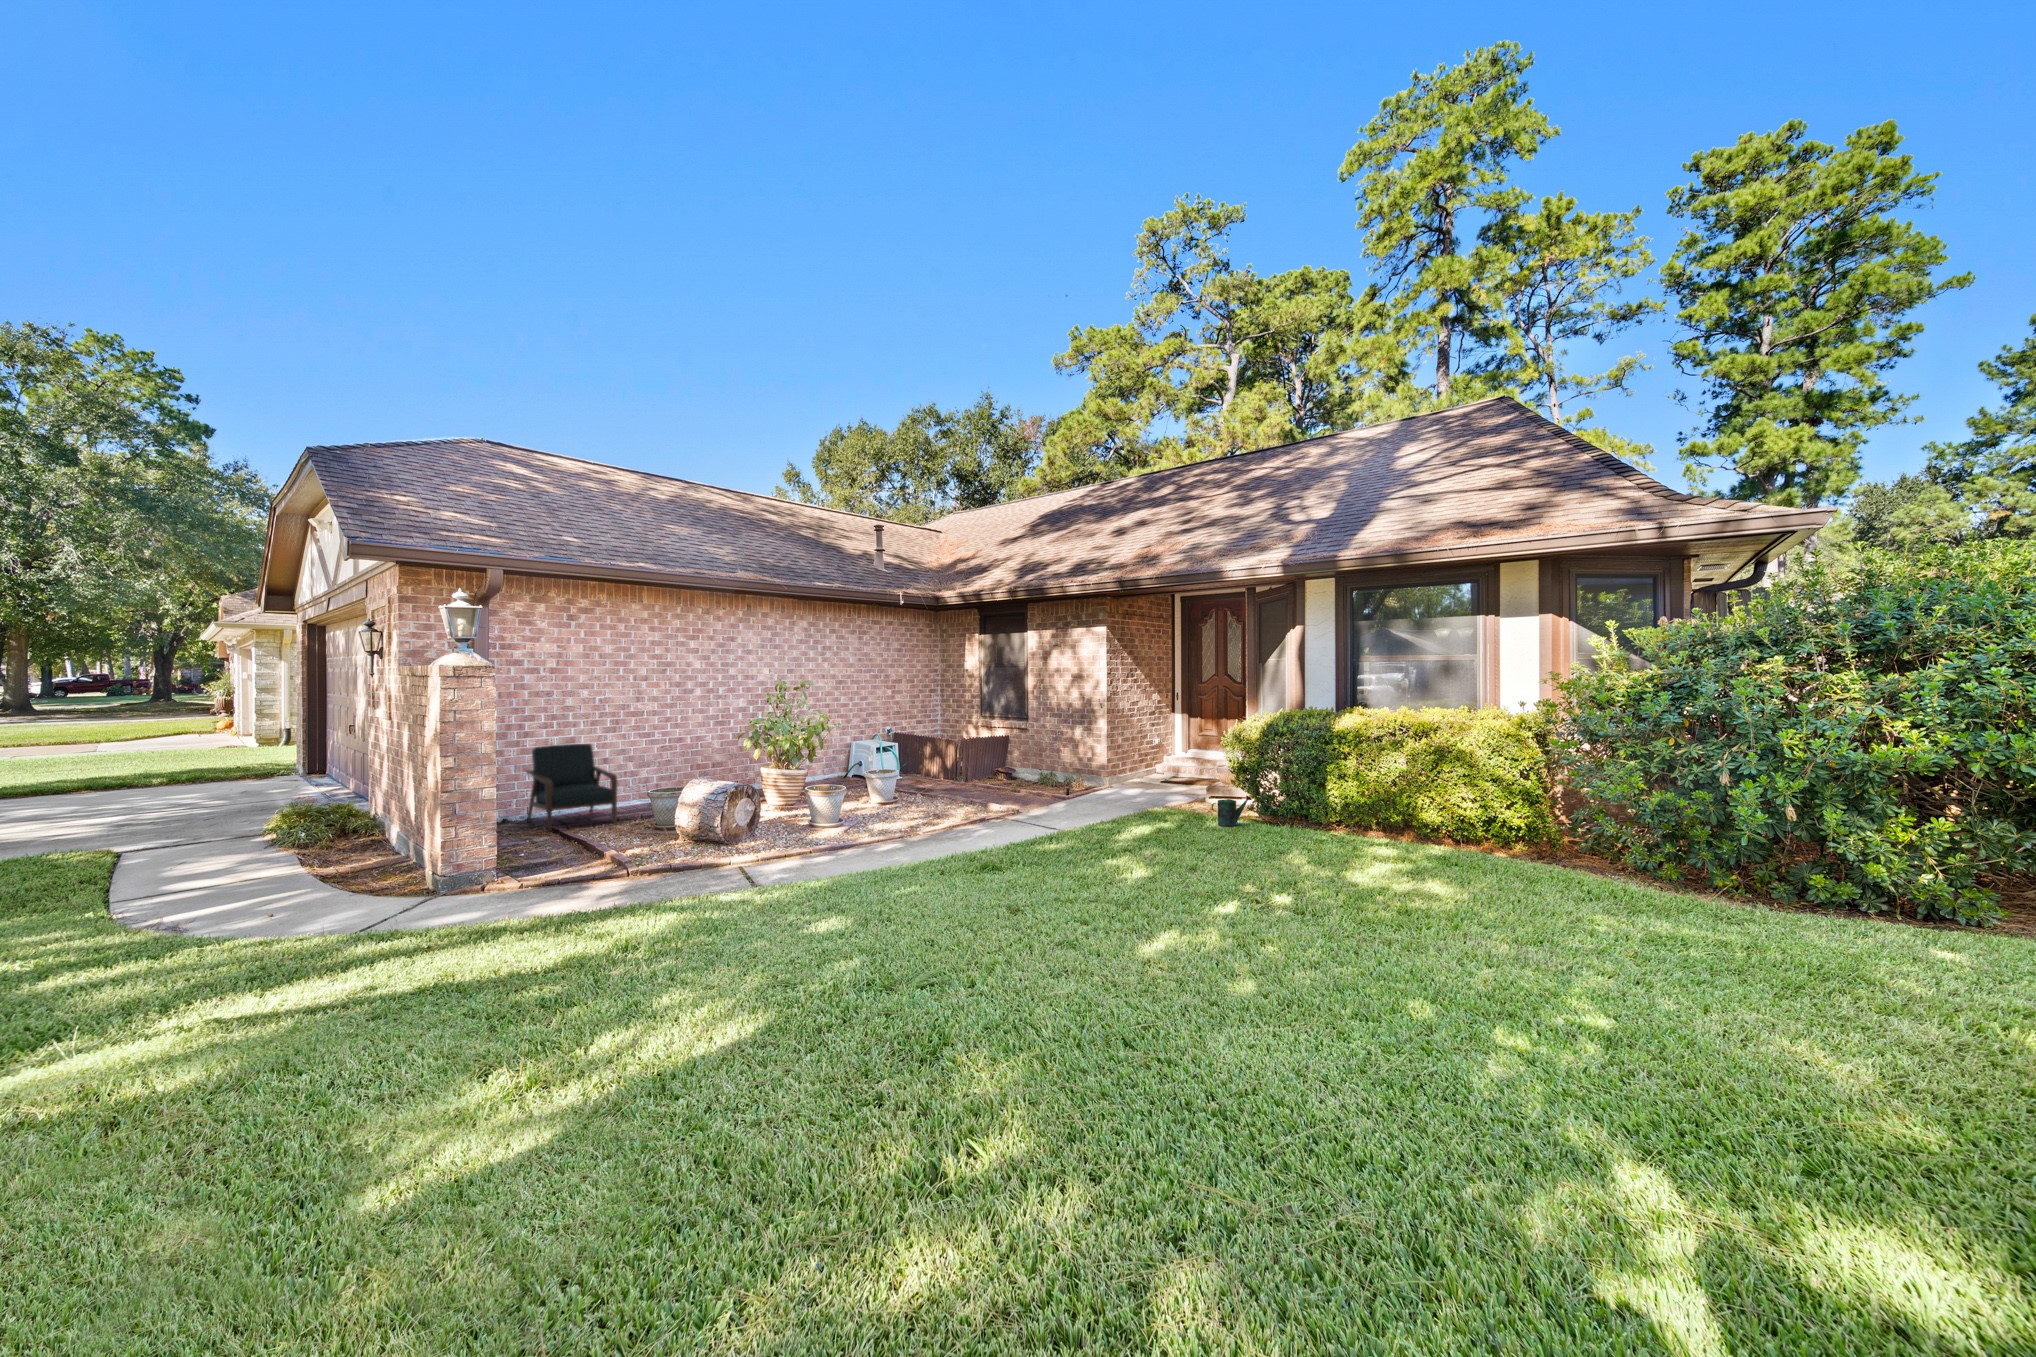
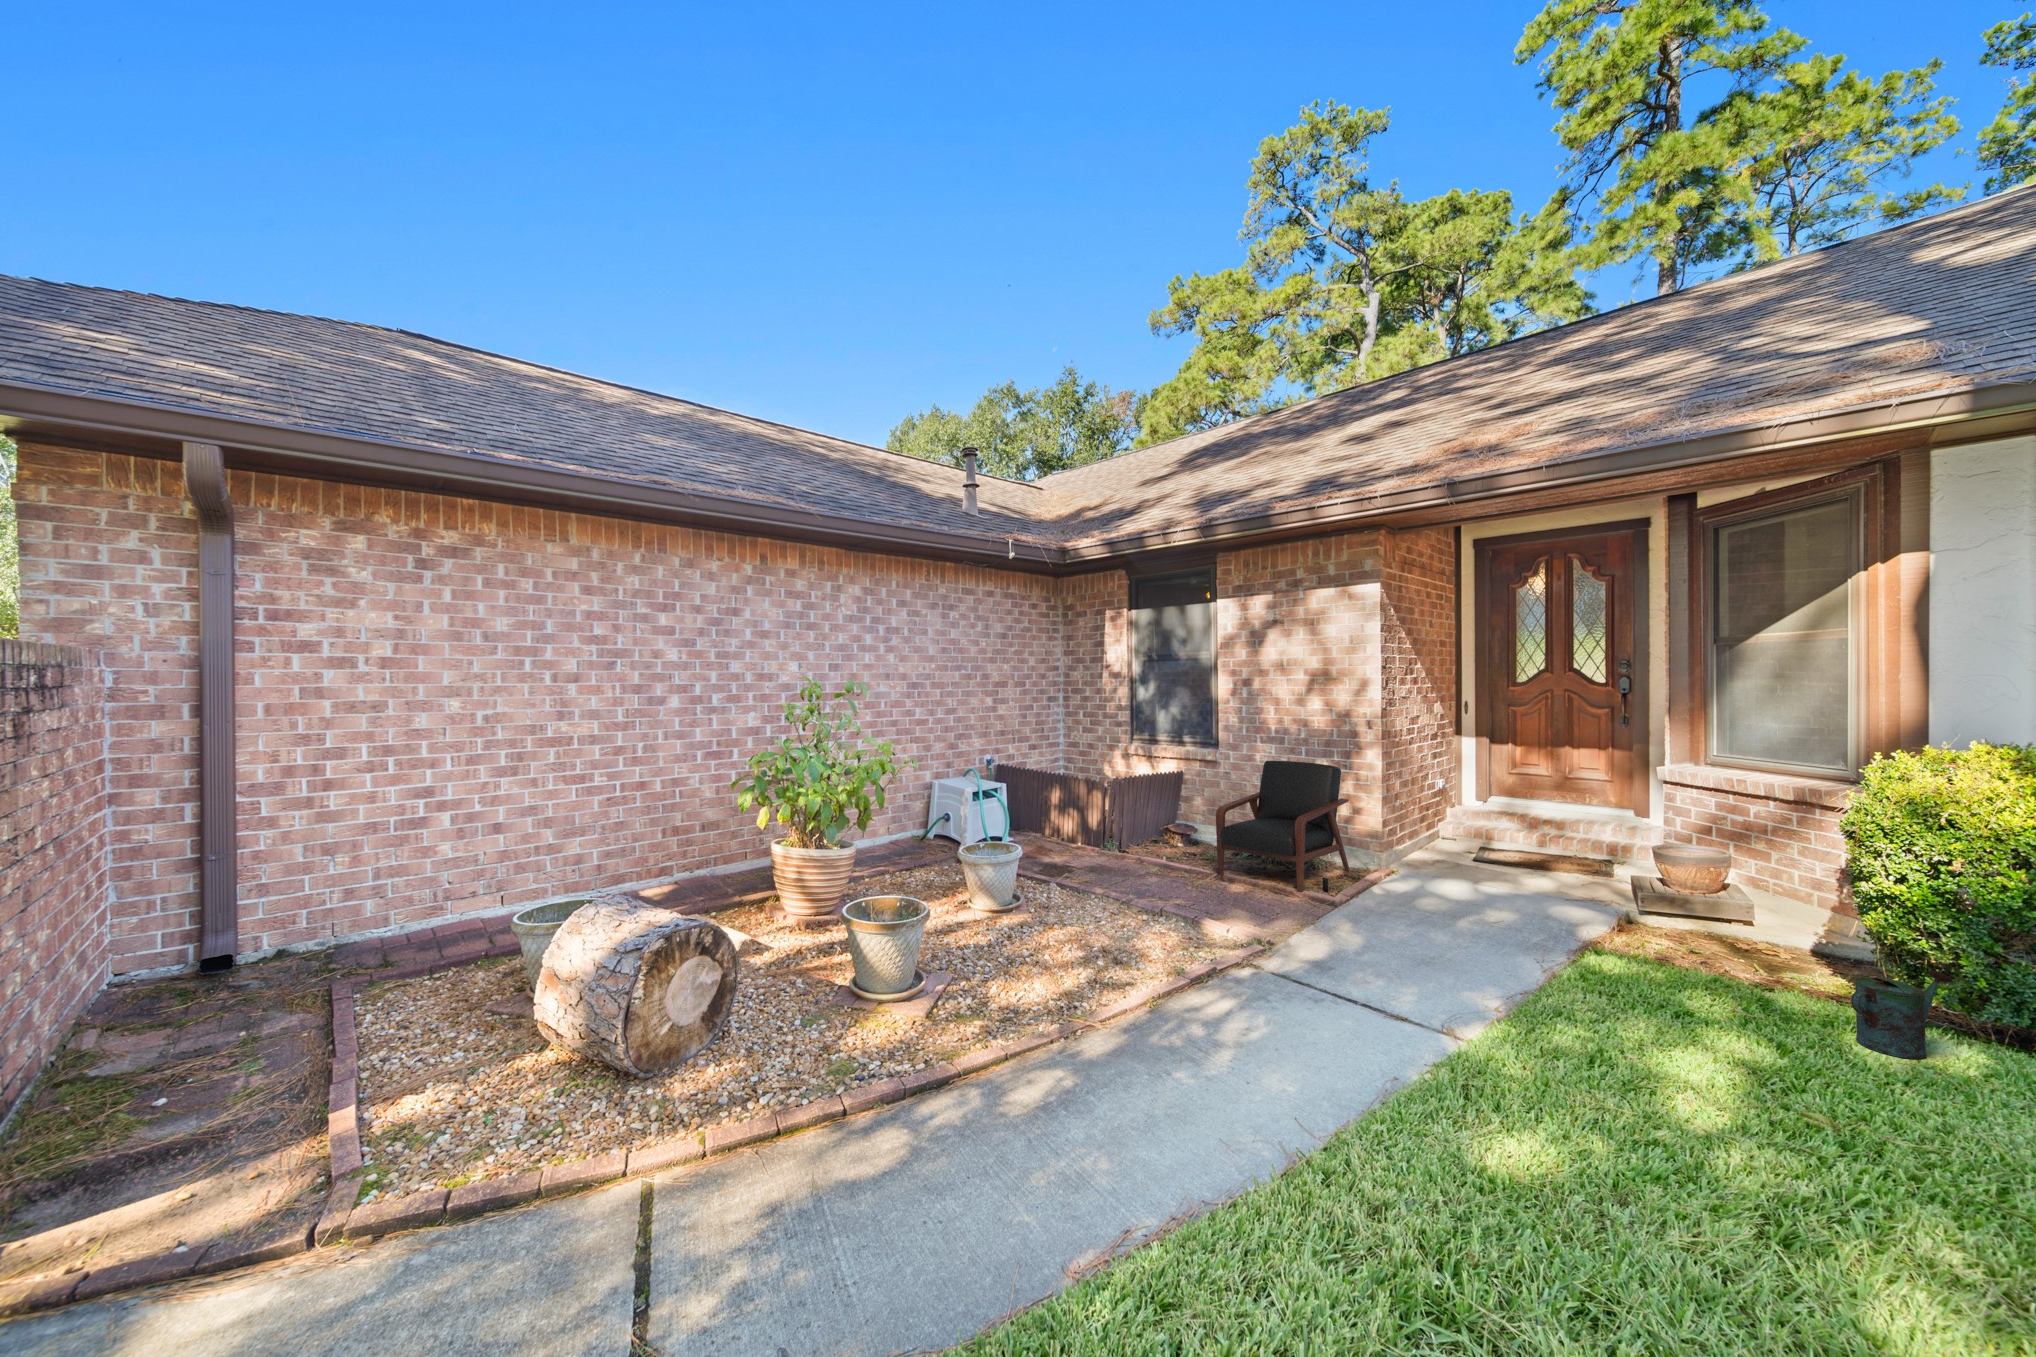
chair: present [527,744,617,830] -> present [1216,761,1350,891]

